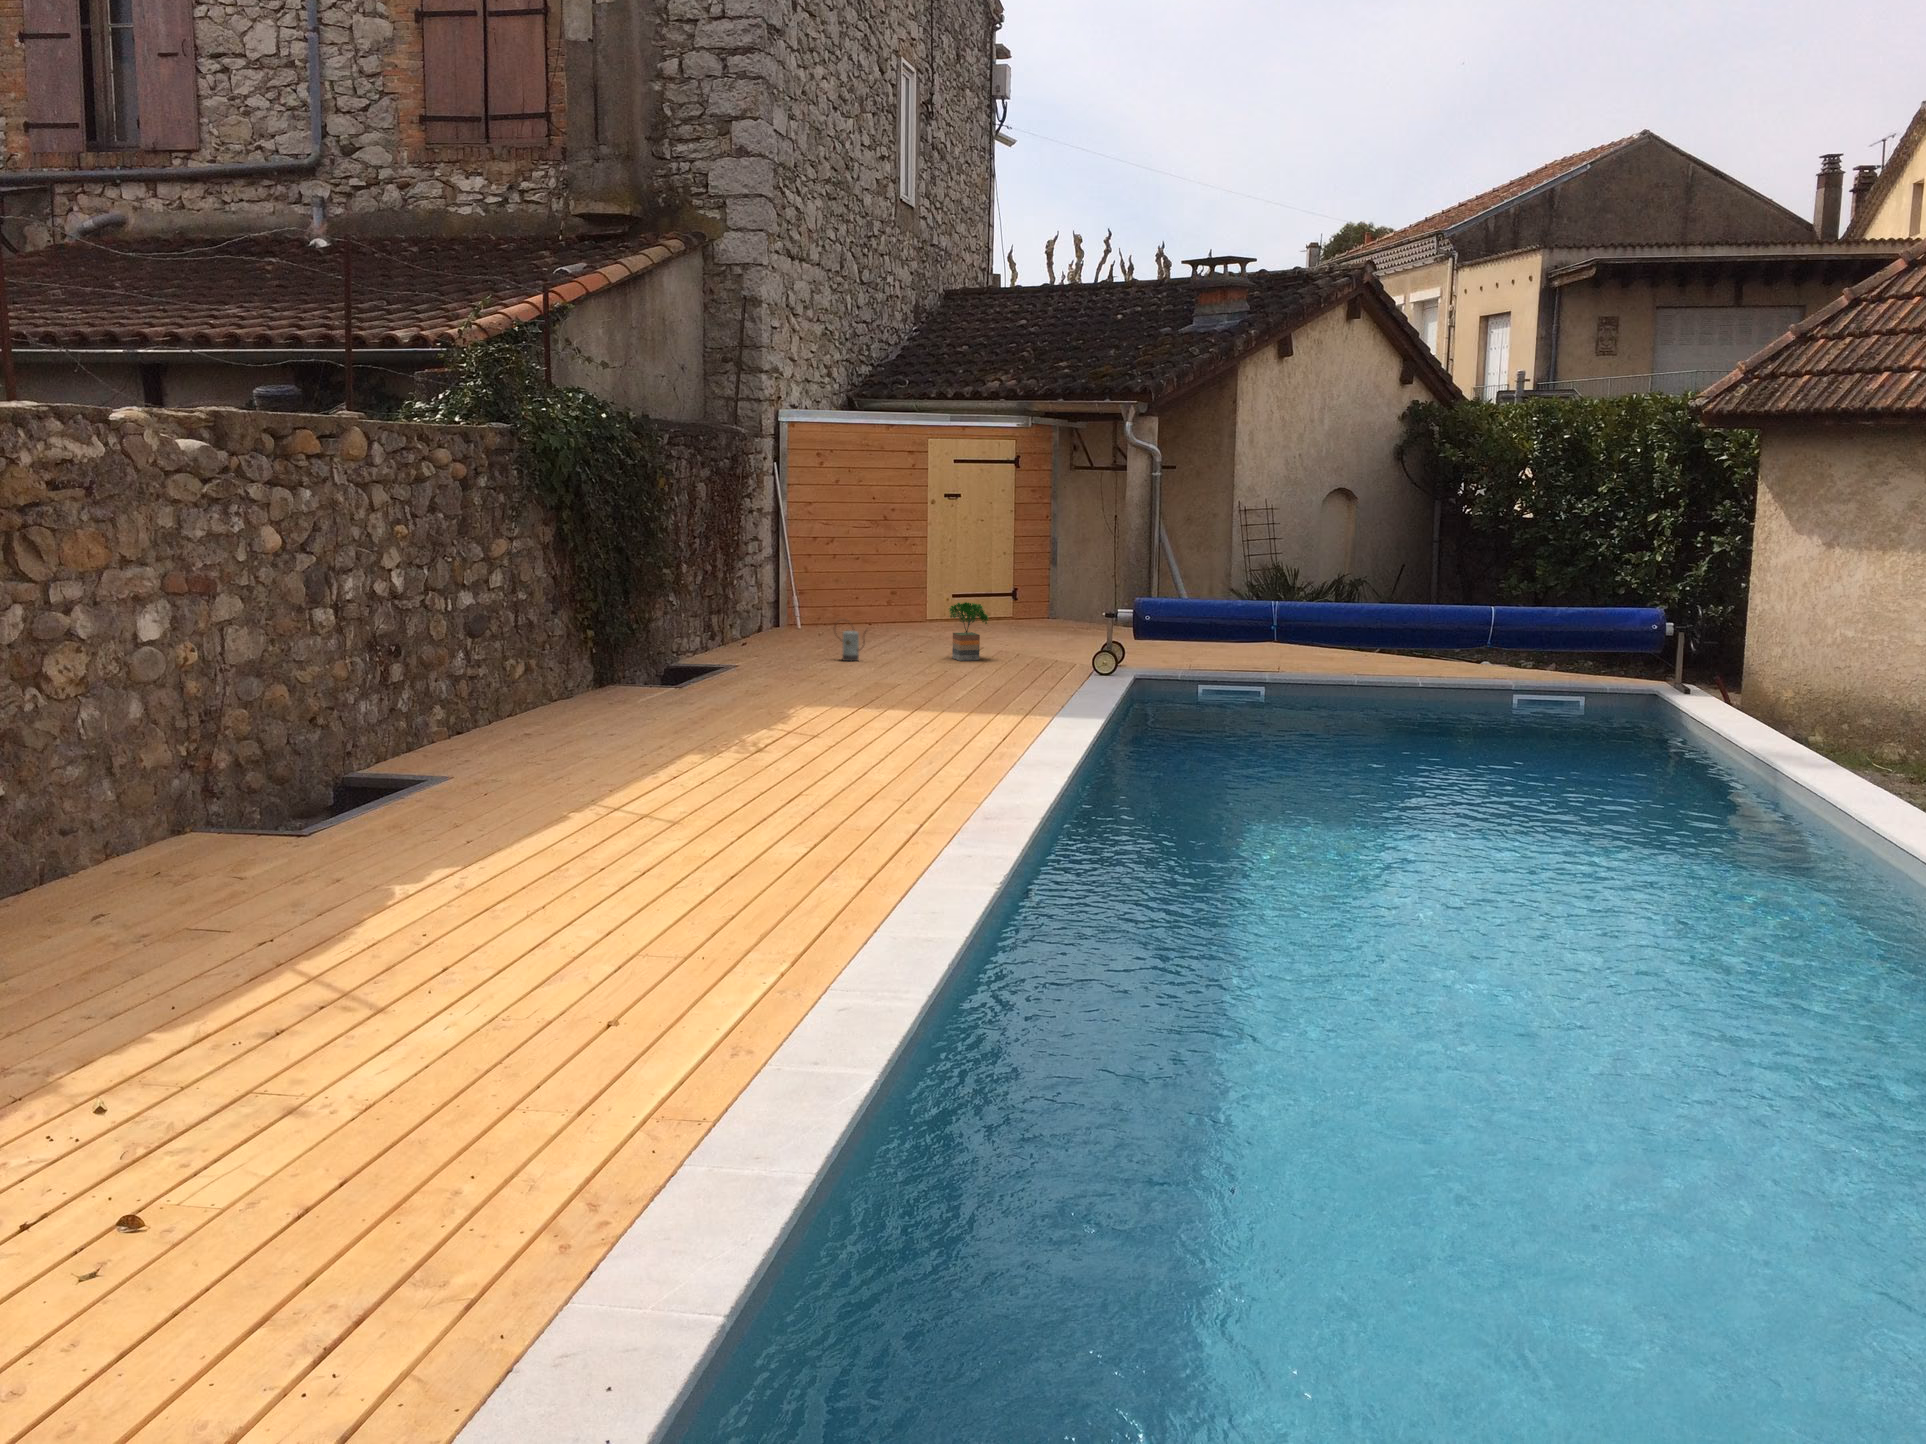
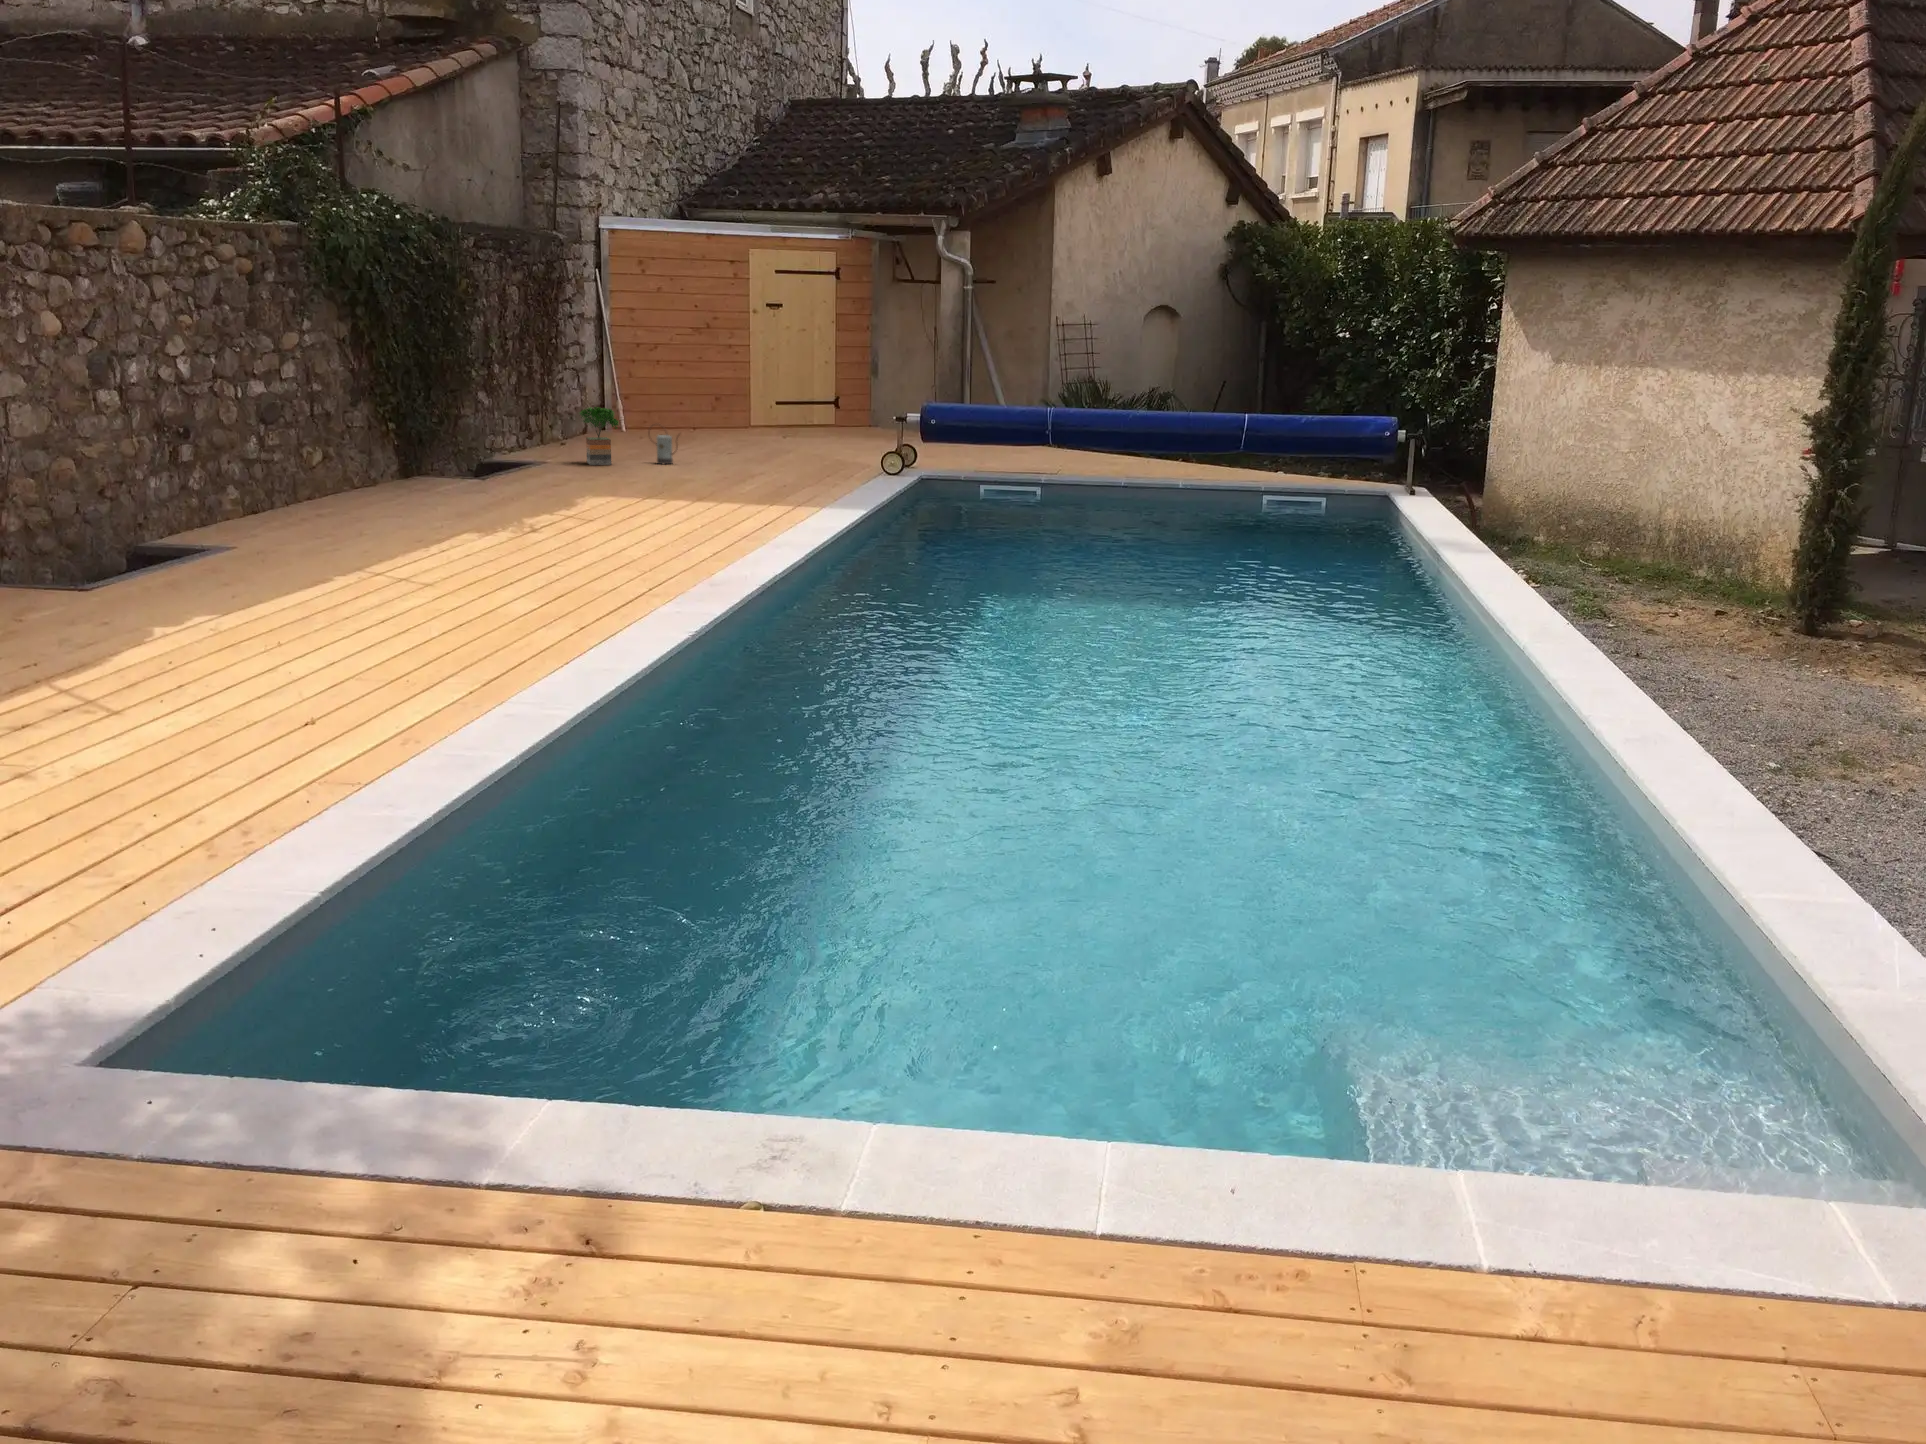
potted tree: present [949,602,989,661] -> present [580,407,619,465]

